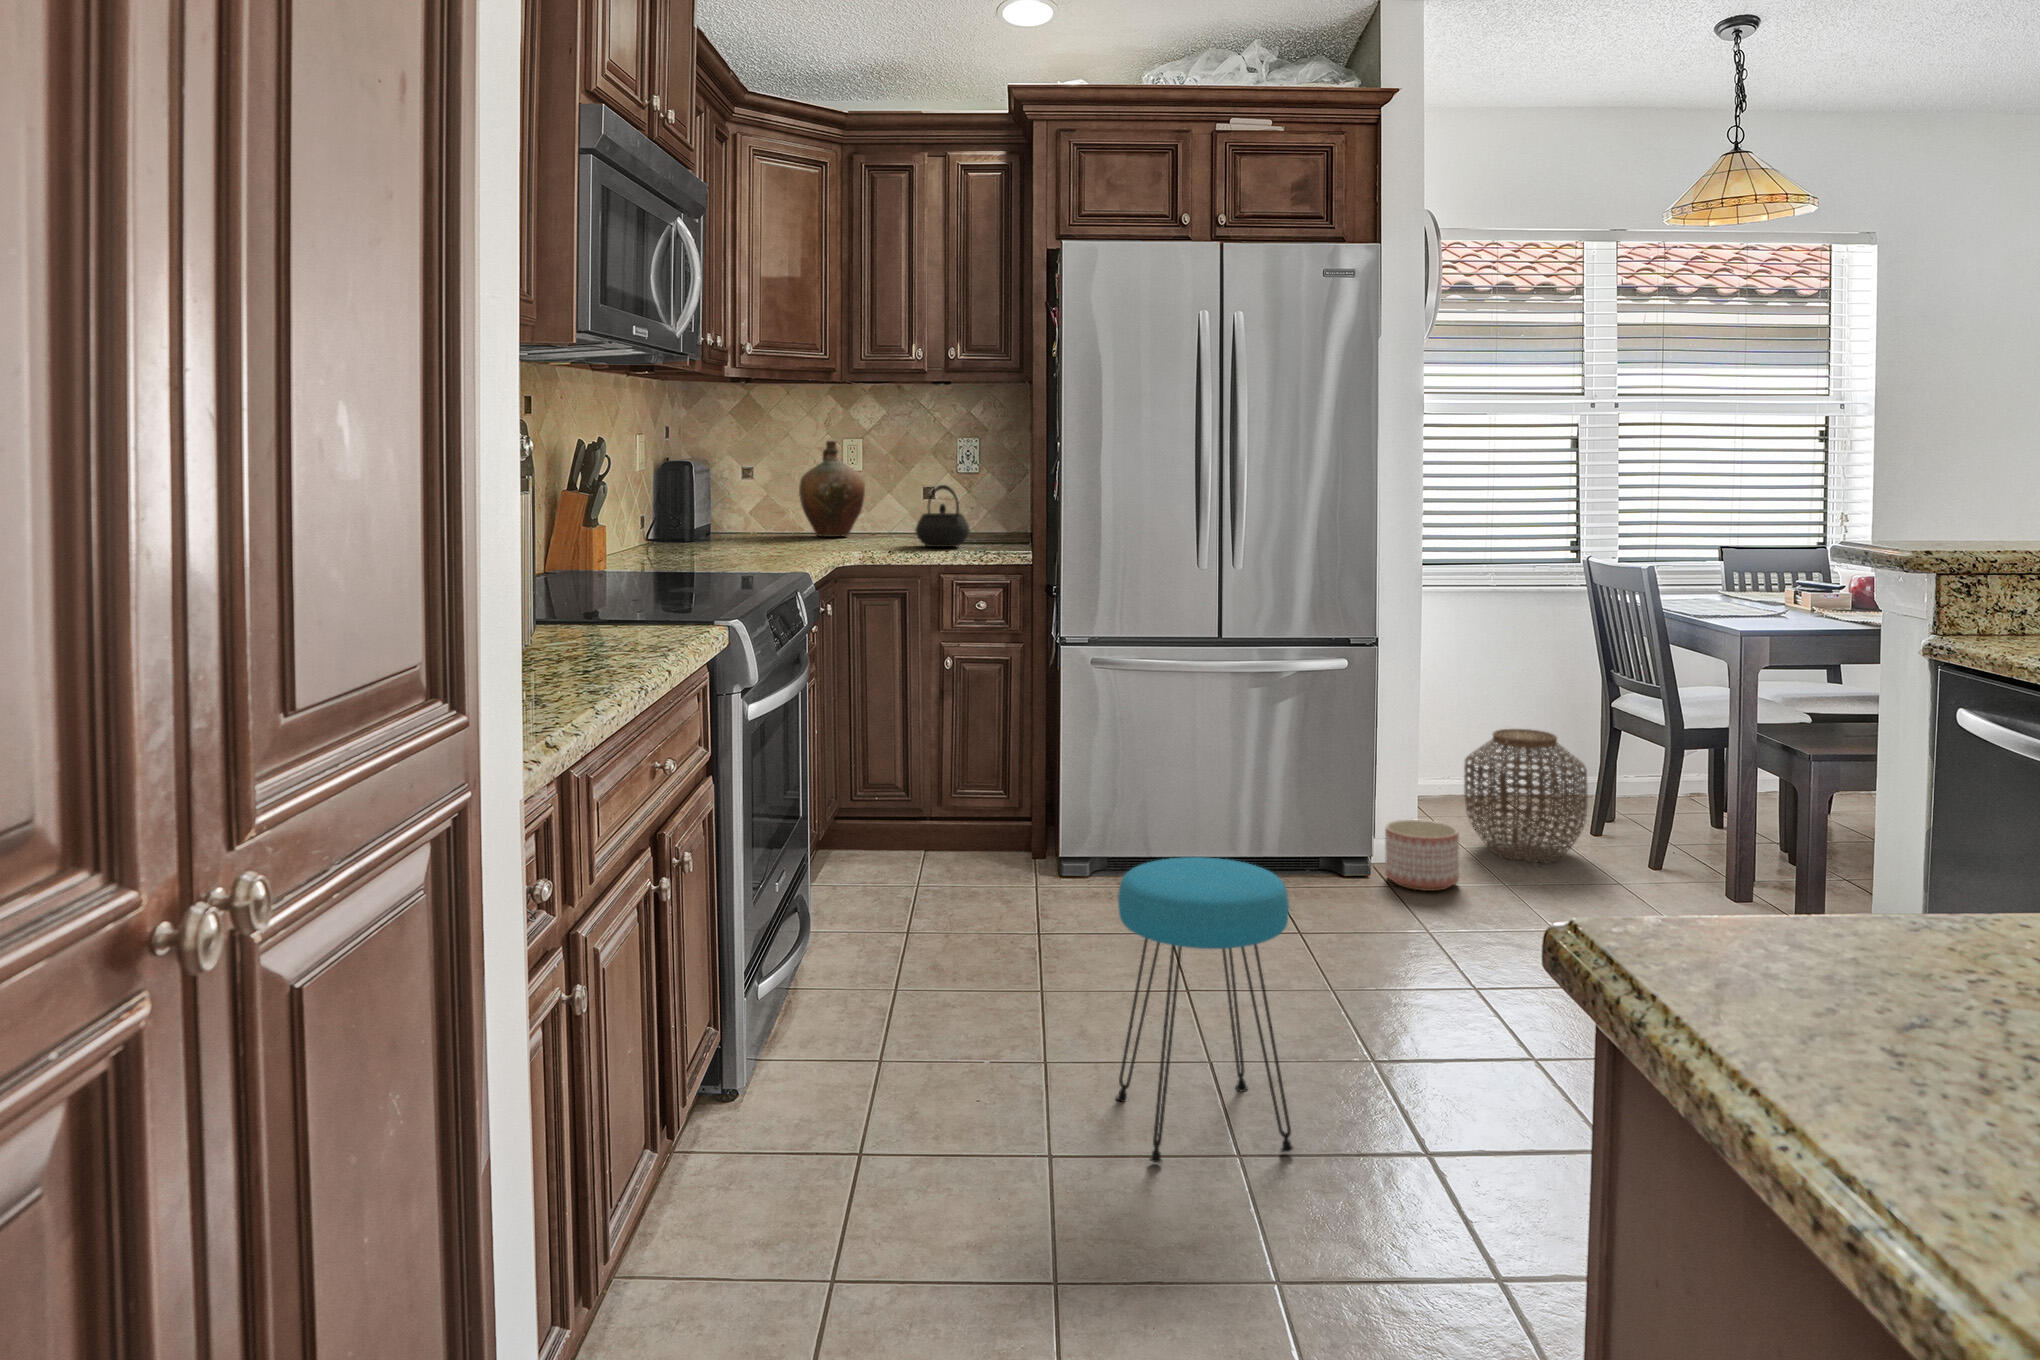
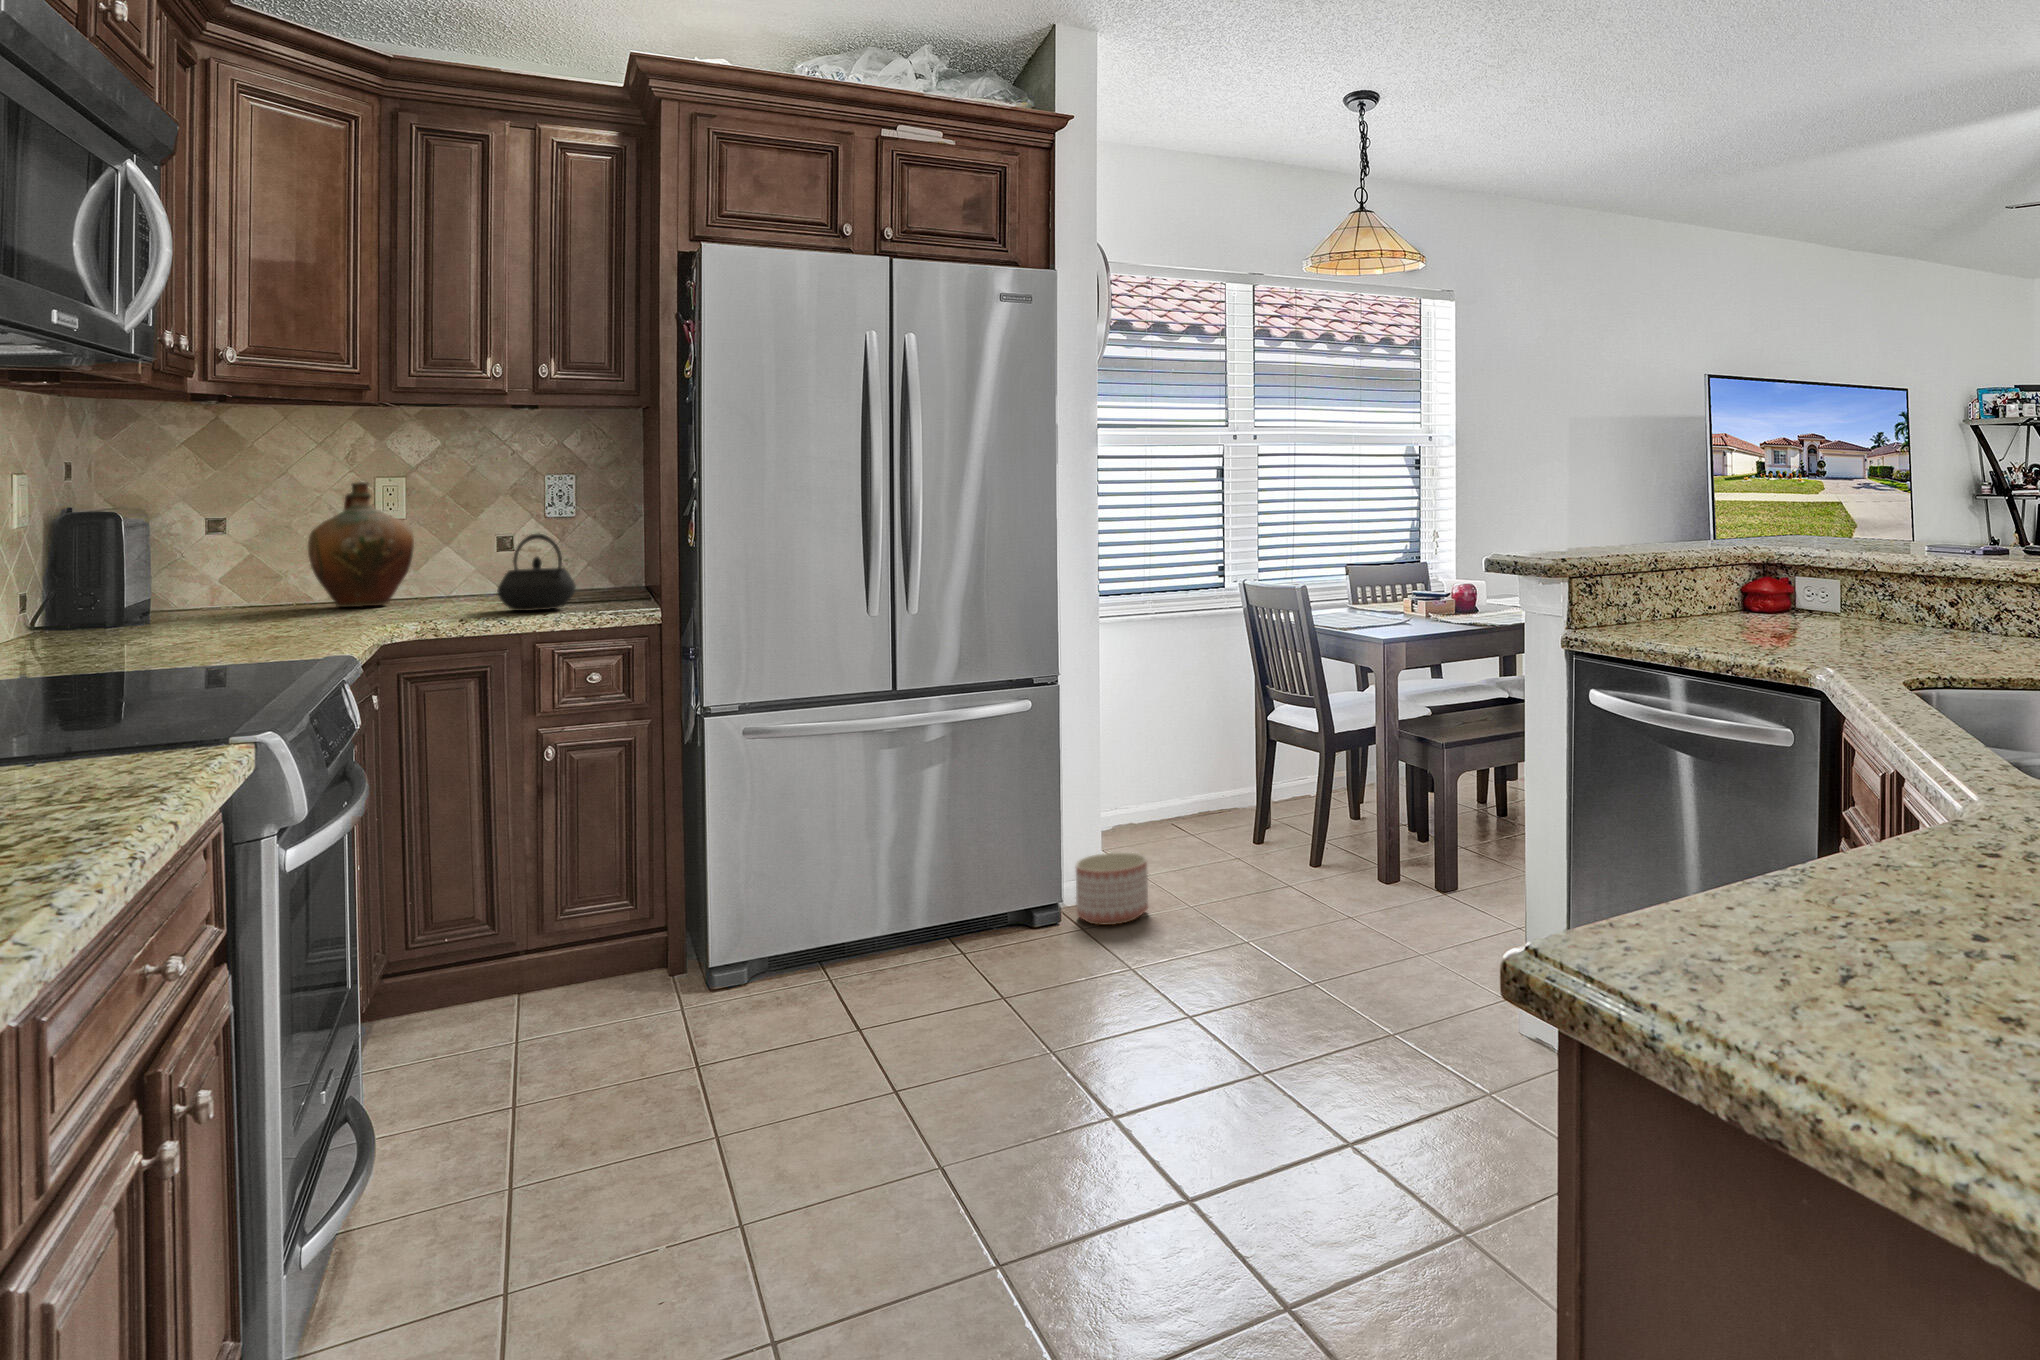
woven basket: present [1464,729,1587,862] -> none [1143,748,1255,877]
stool: present [1116,857,1294,1163] -> none [830,935,1049,1308]

